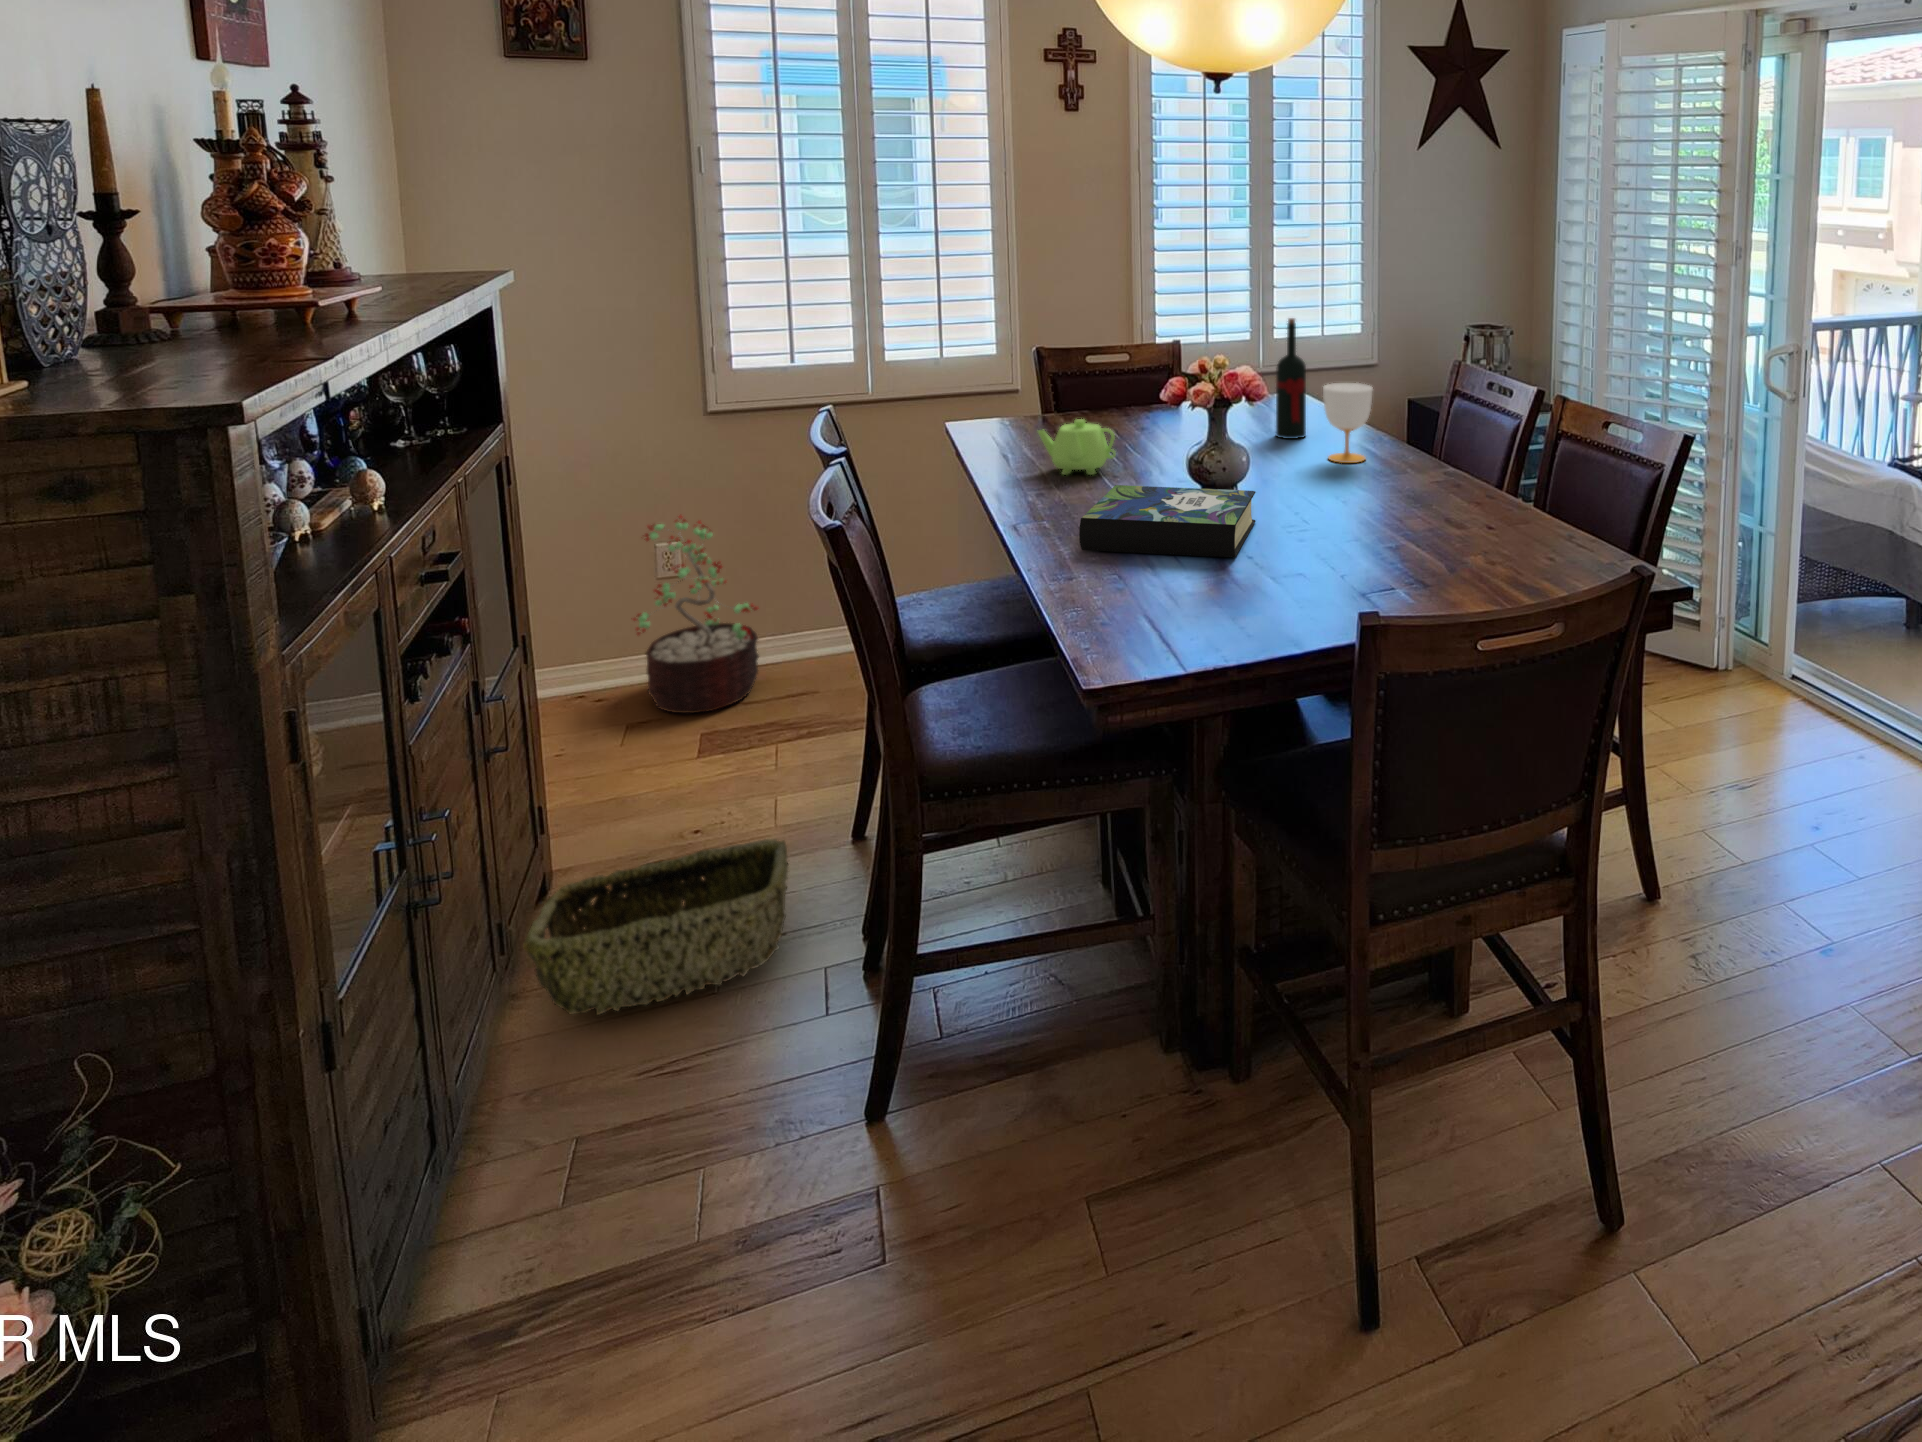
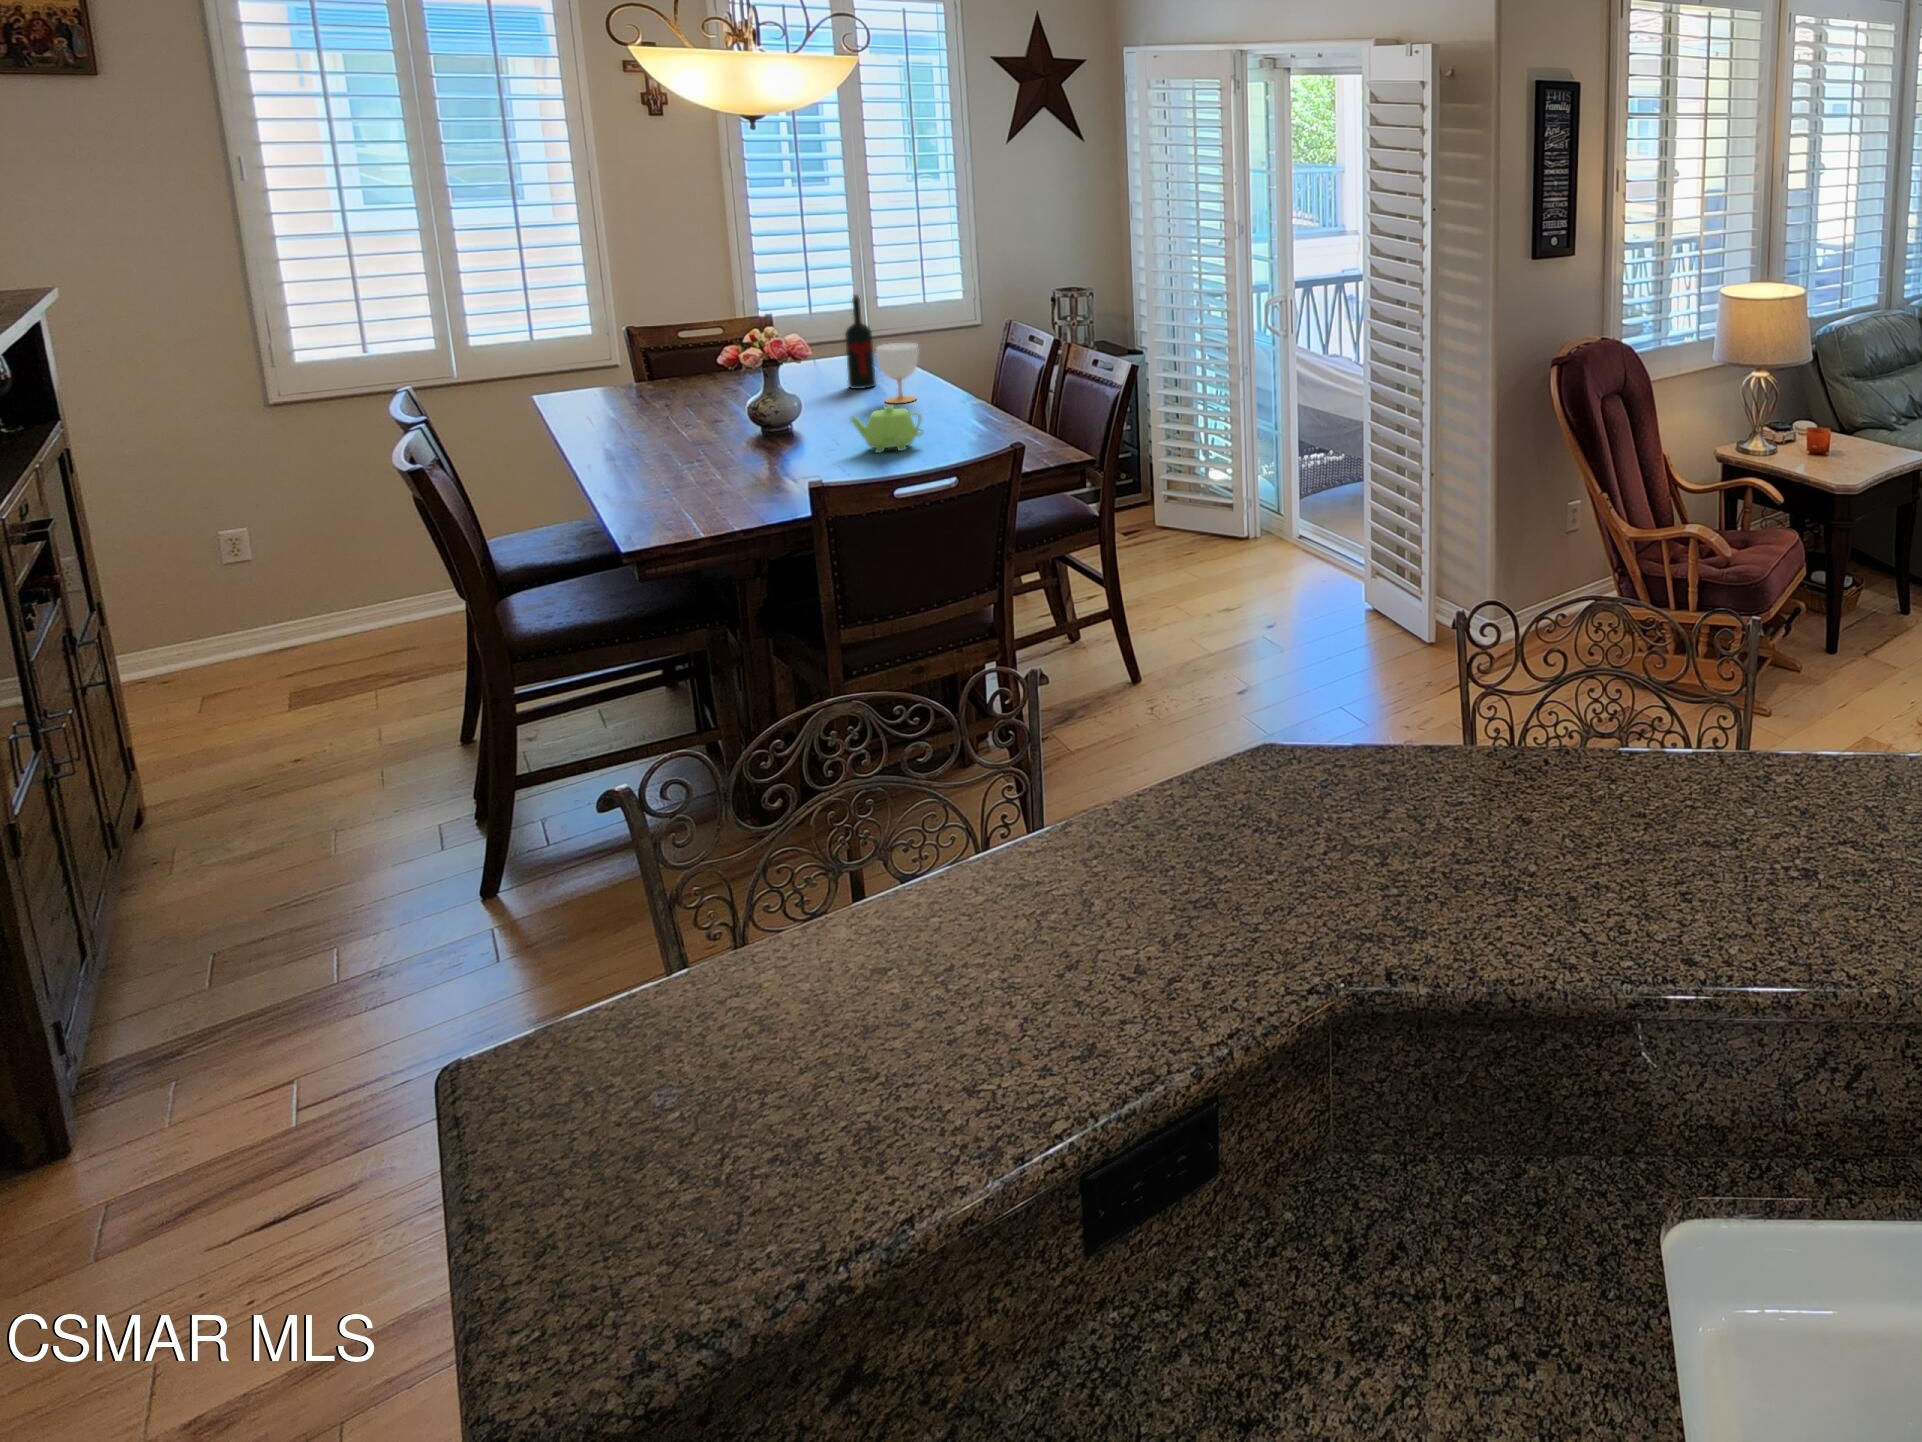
teapot: present [1038,419,1116,475] -> present [851,406,923,453]
book: present [1079,485,1256,558] -> none [641,426,800,478]
decorative plant: present [633,516,759,713] -> none [196,500,352,680]
woven basket: present [523,839,788,1014] -> none [135,738,398,884]

